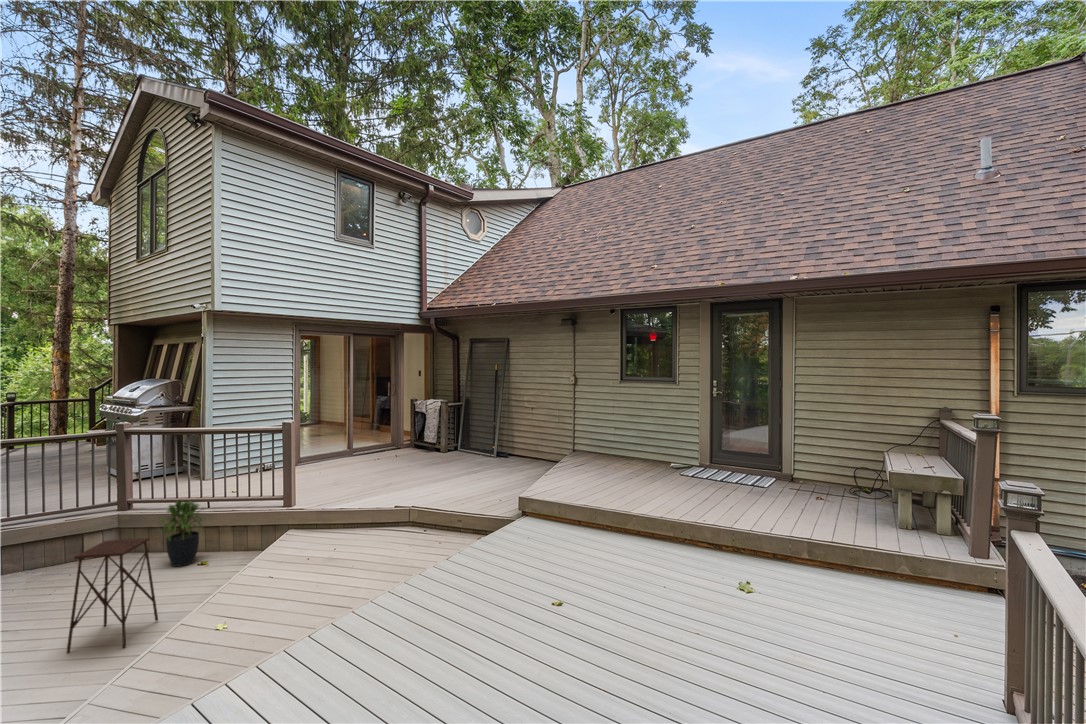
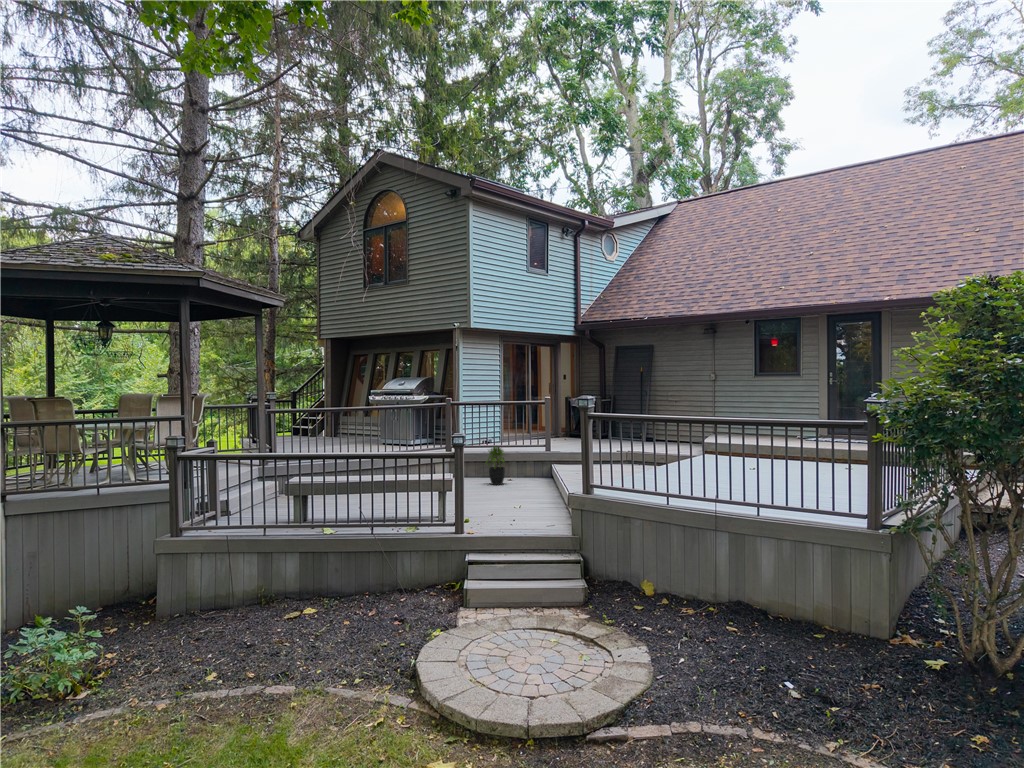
side table: present [67,538,158,653] -> none [506,451,533,501]

